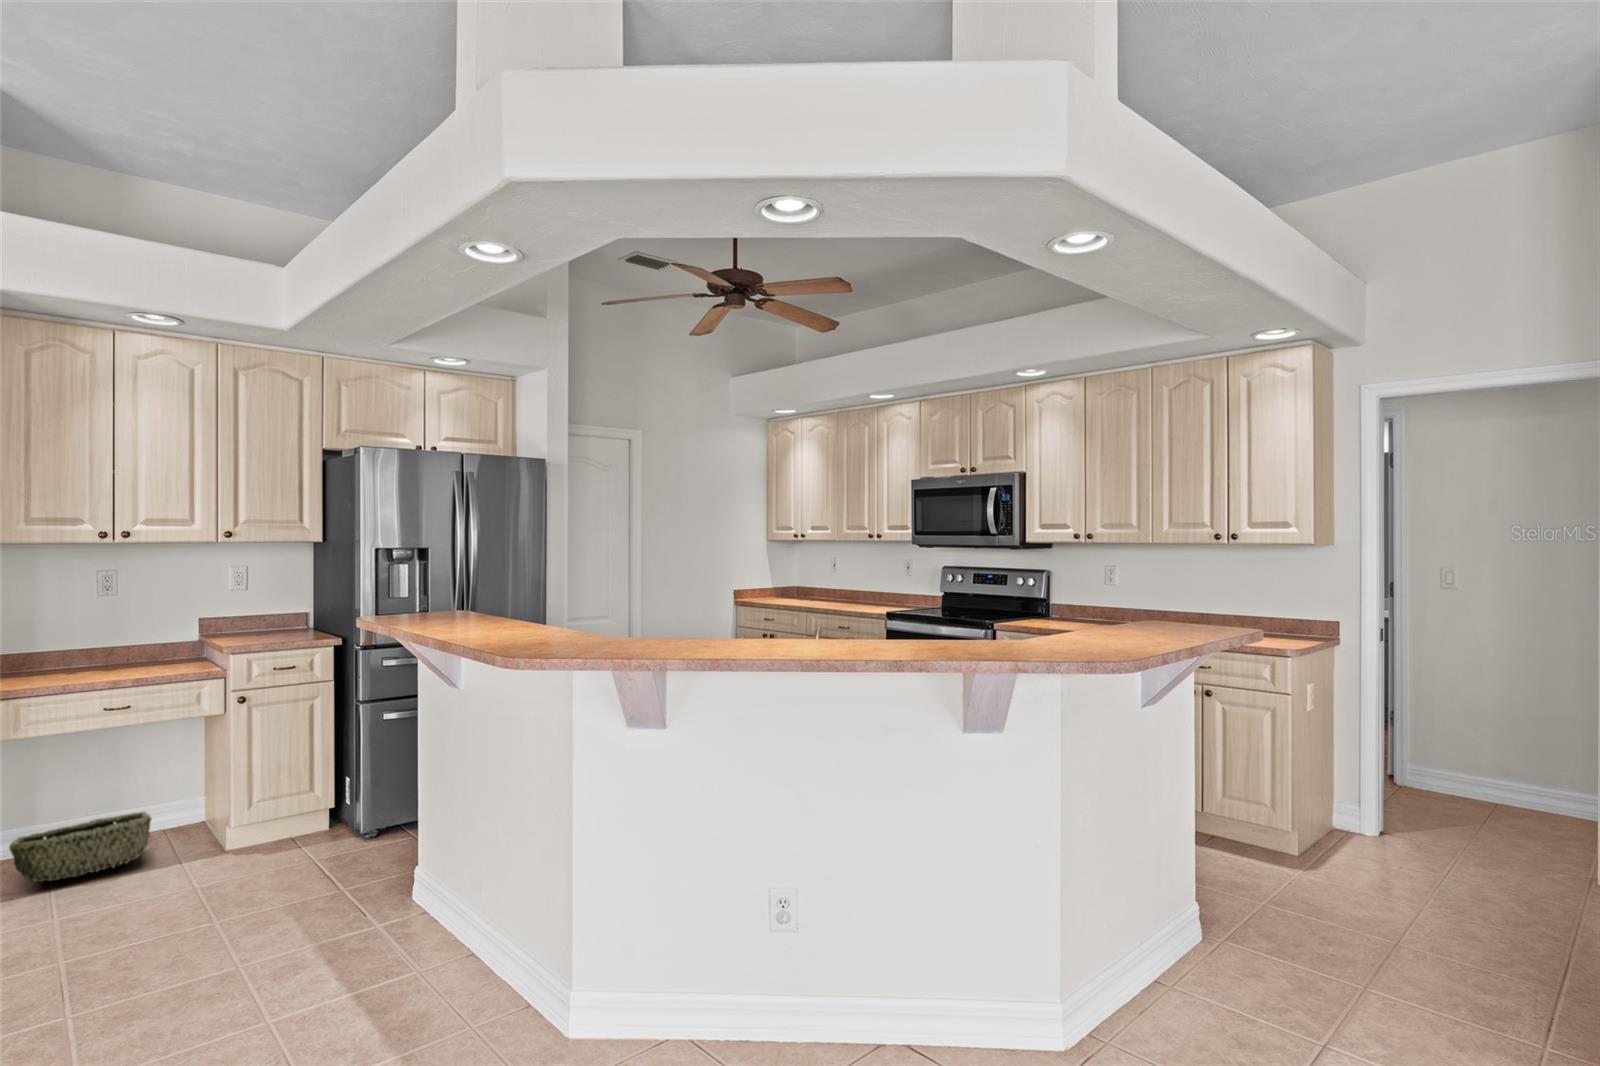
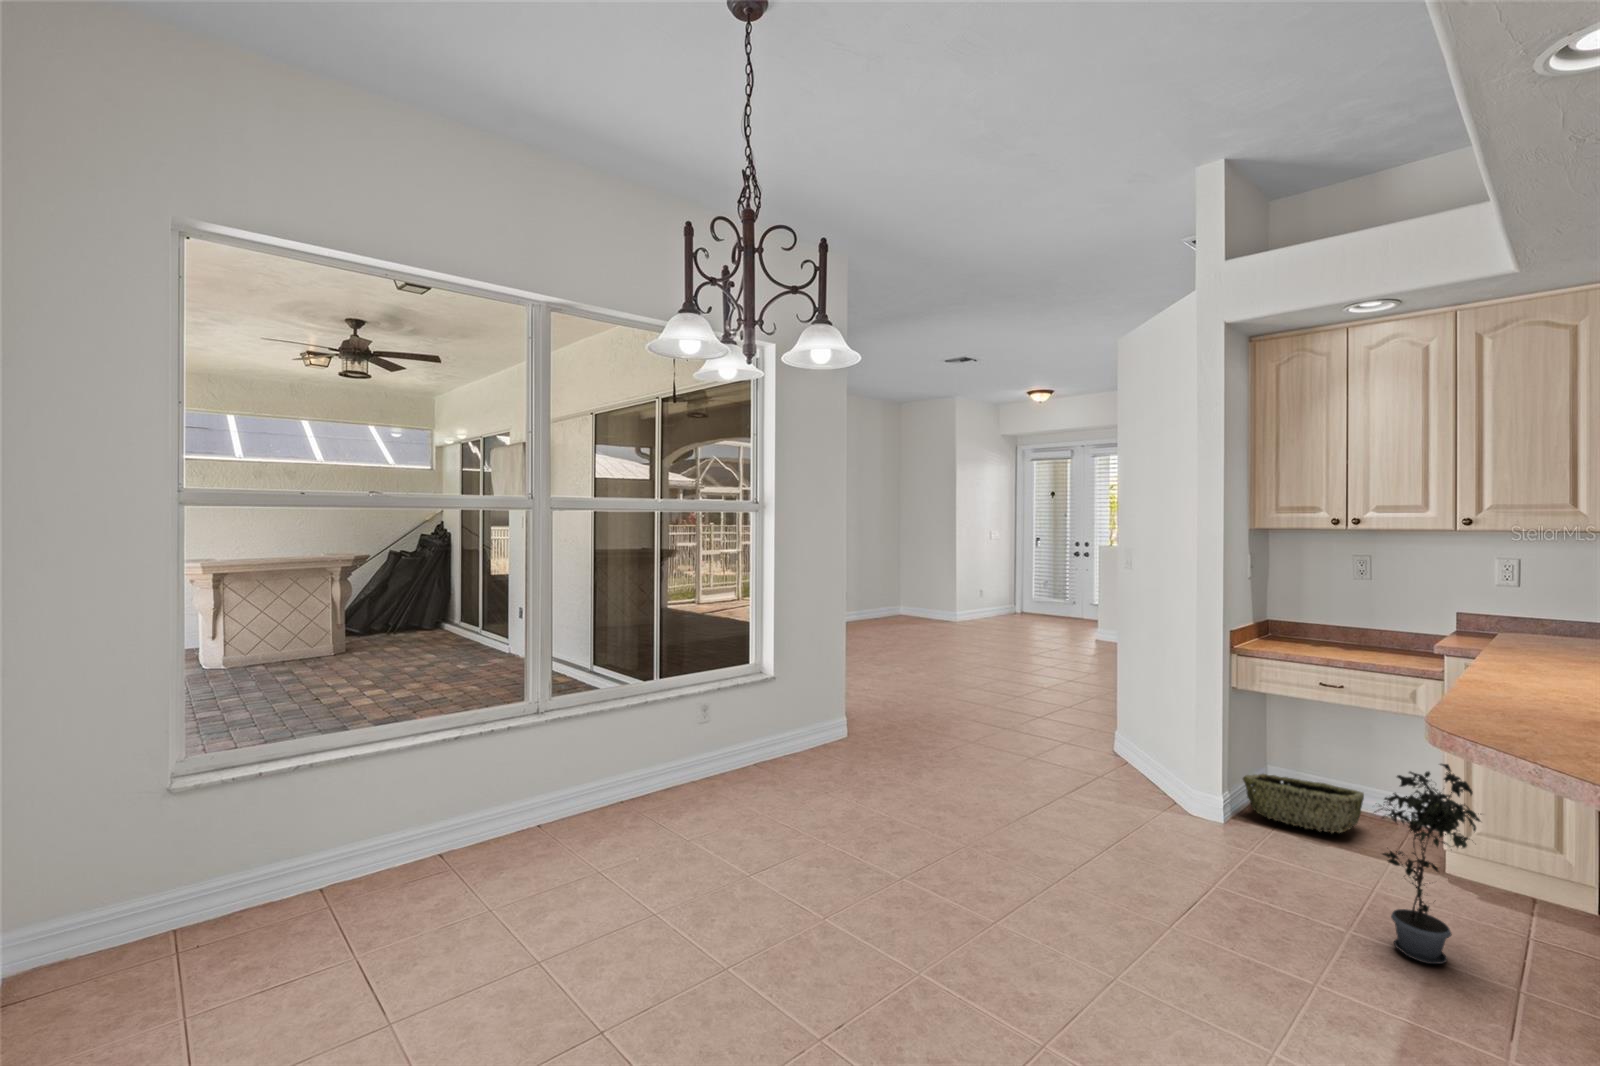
potted plant: none [247,736,341,912] -> present [1375,764,1480,964]

